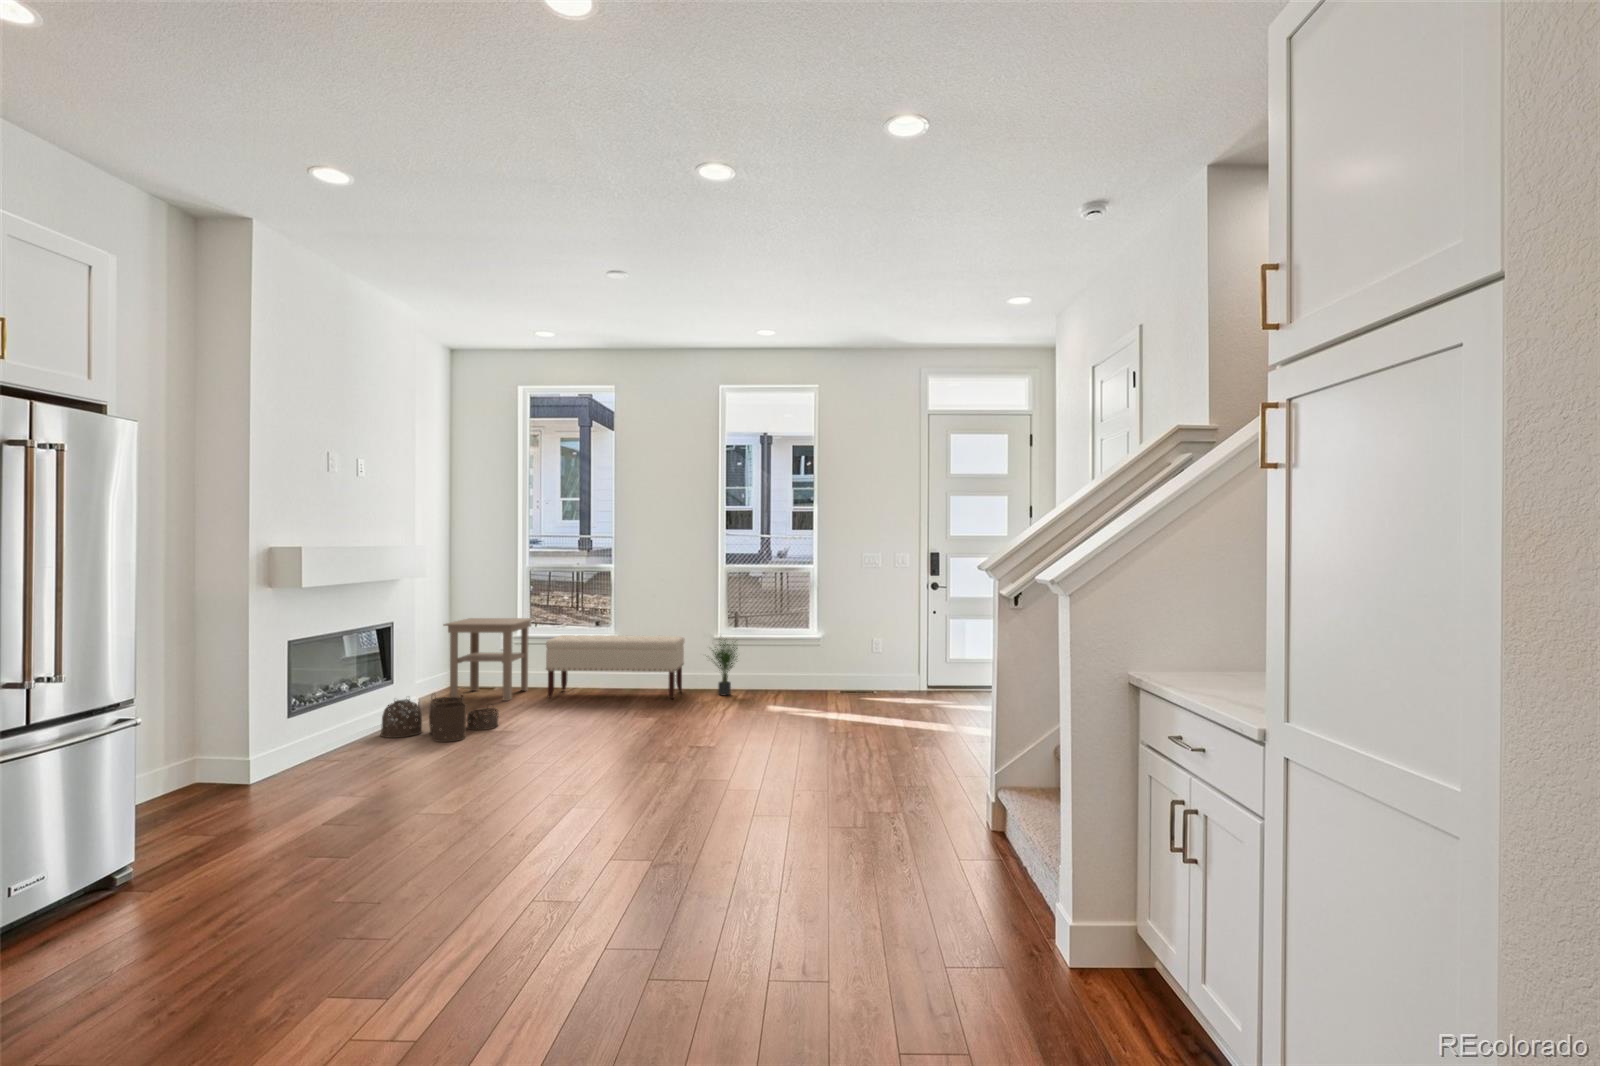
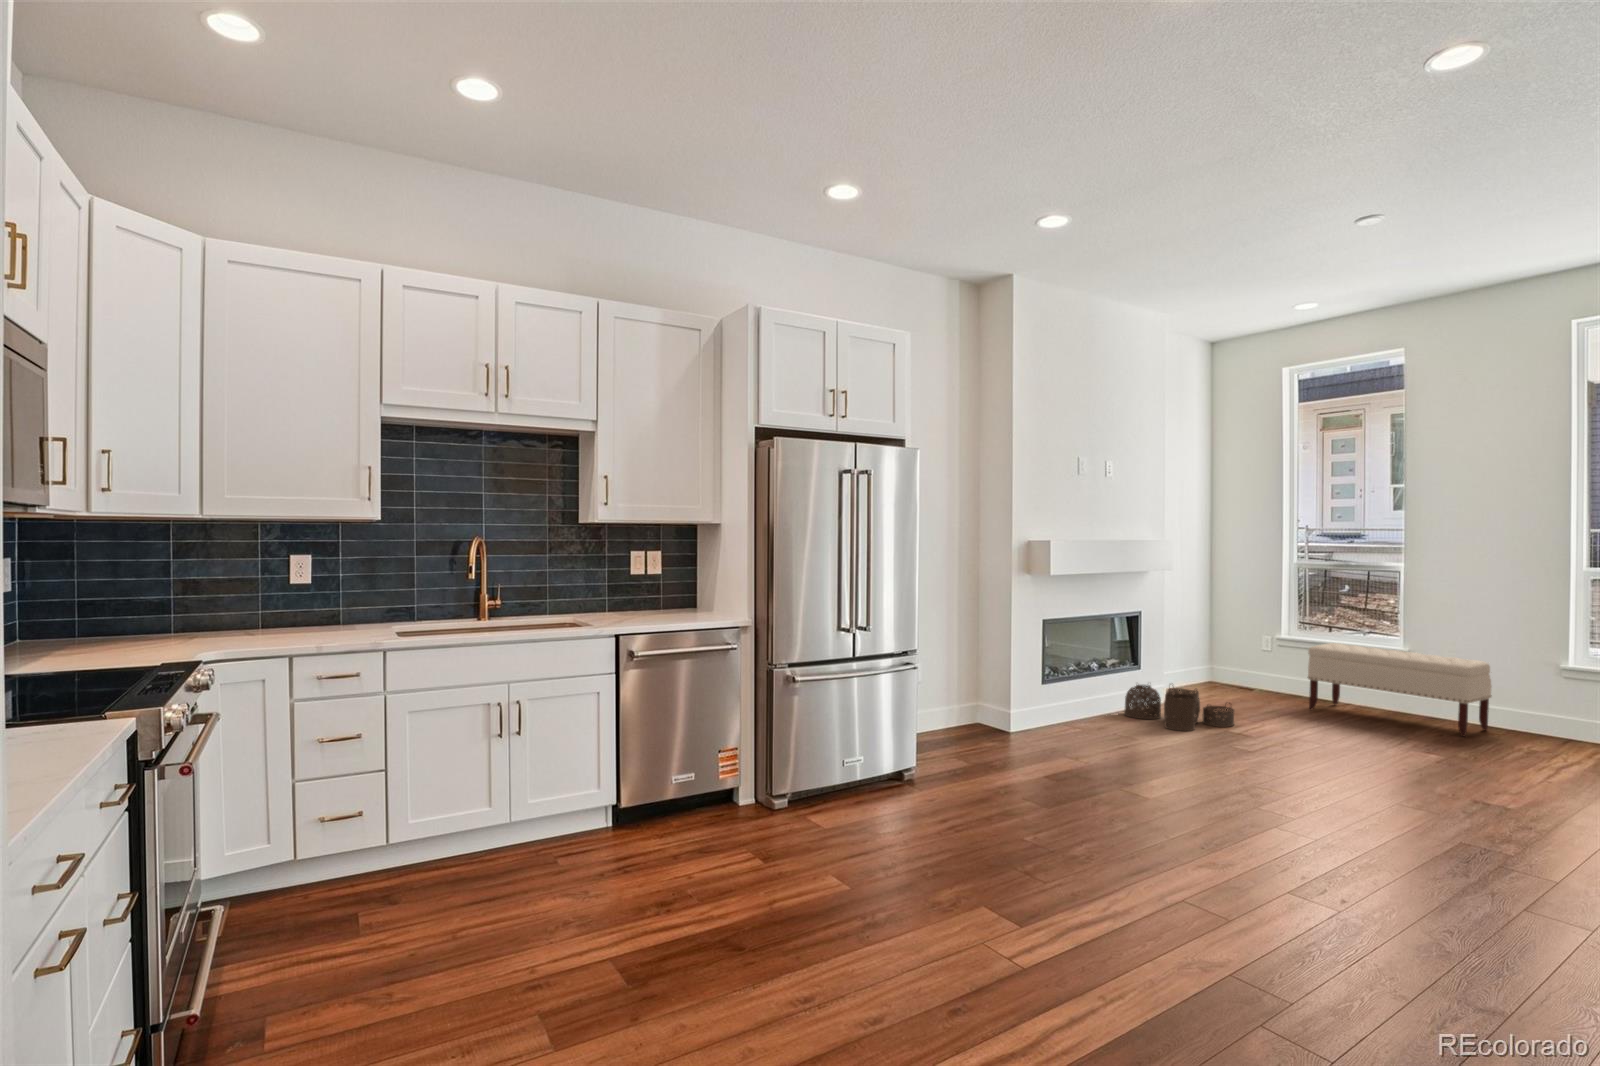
side table: present [444,618,534,701] -> none [1202,614,1306,705]
potted plant: present [711,640,737,695] -> none [1510,665,1581,746]

